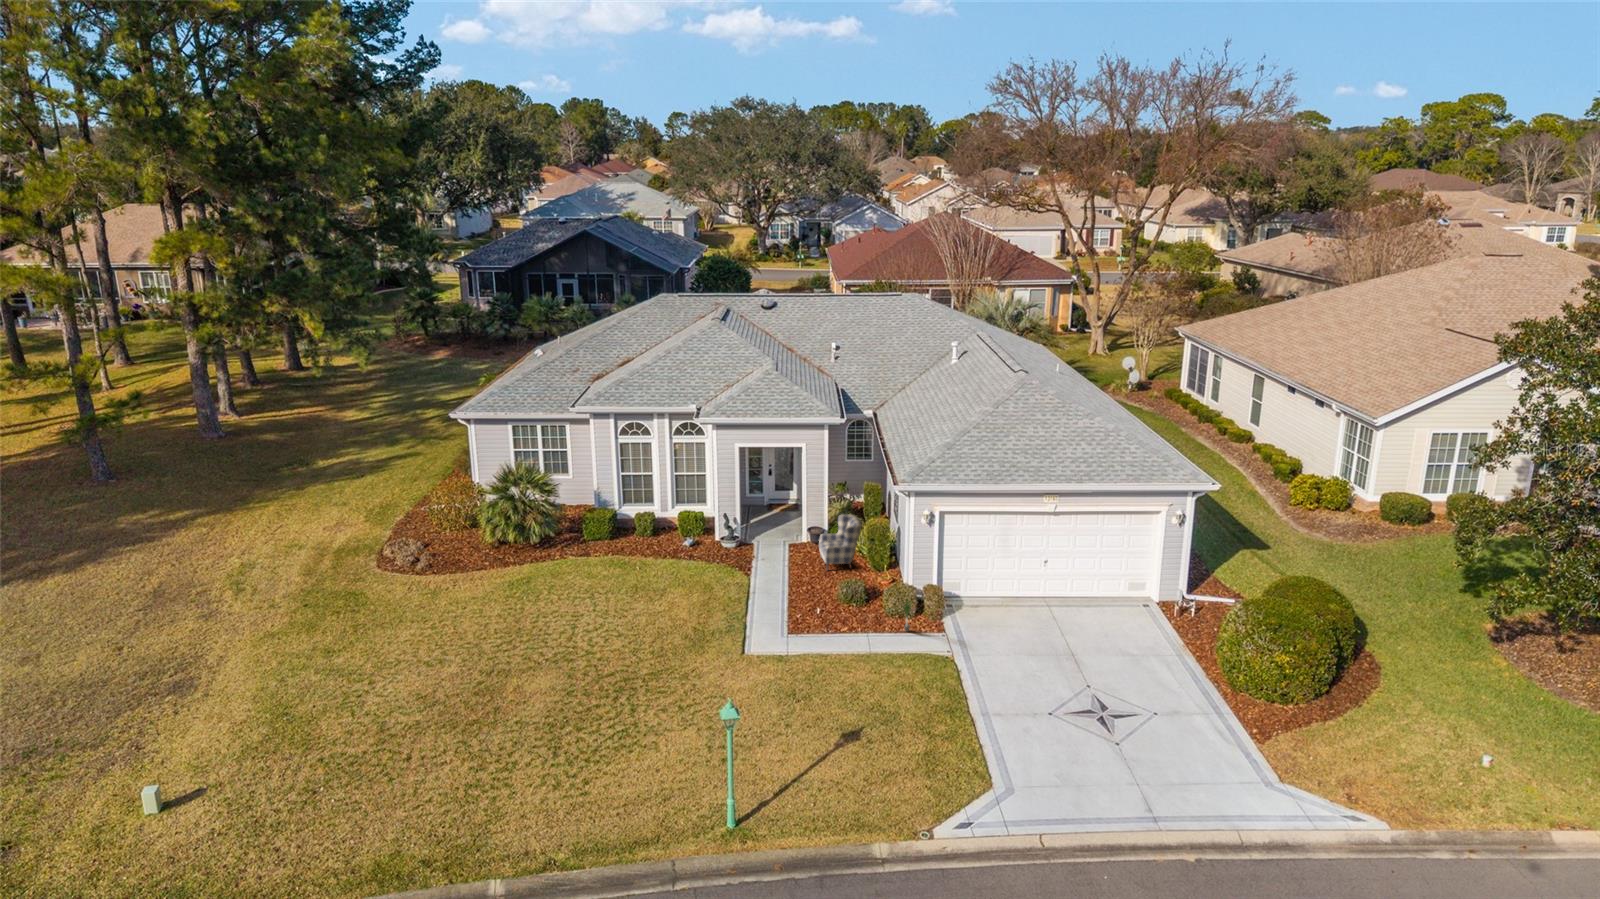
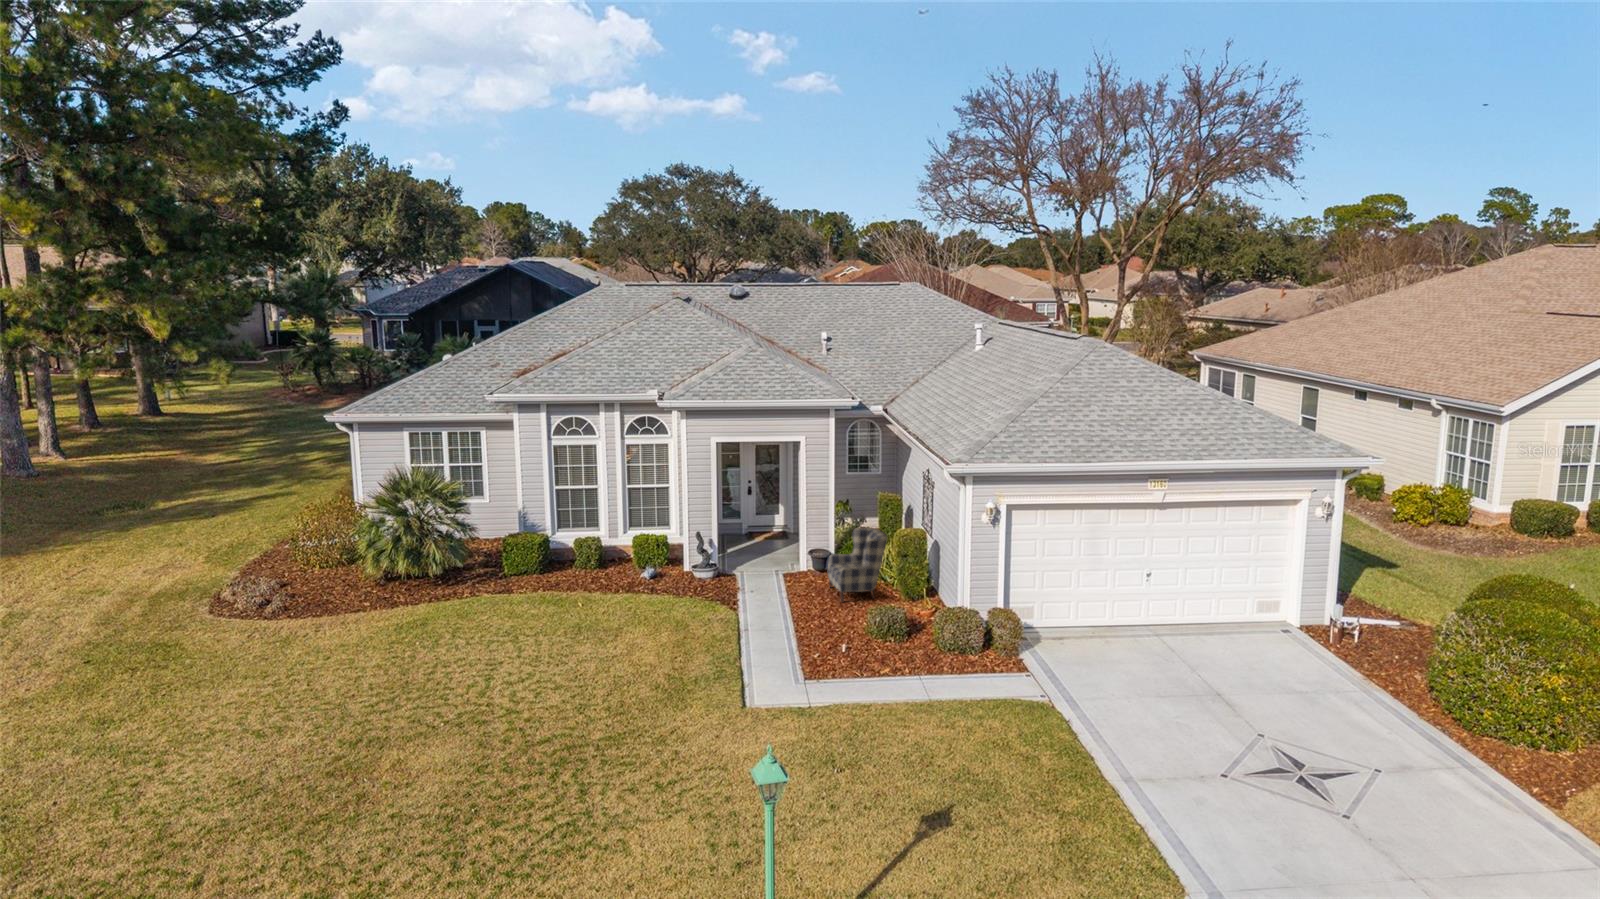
potted plant: present [902,600,913,632] -> none [954,618,989,671]

